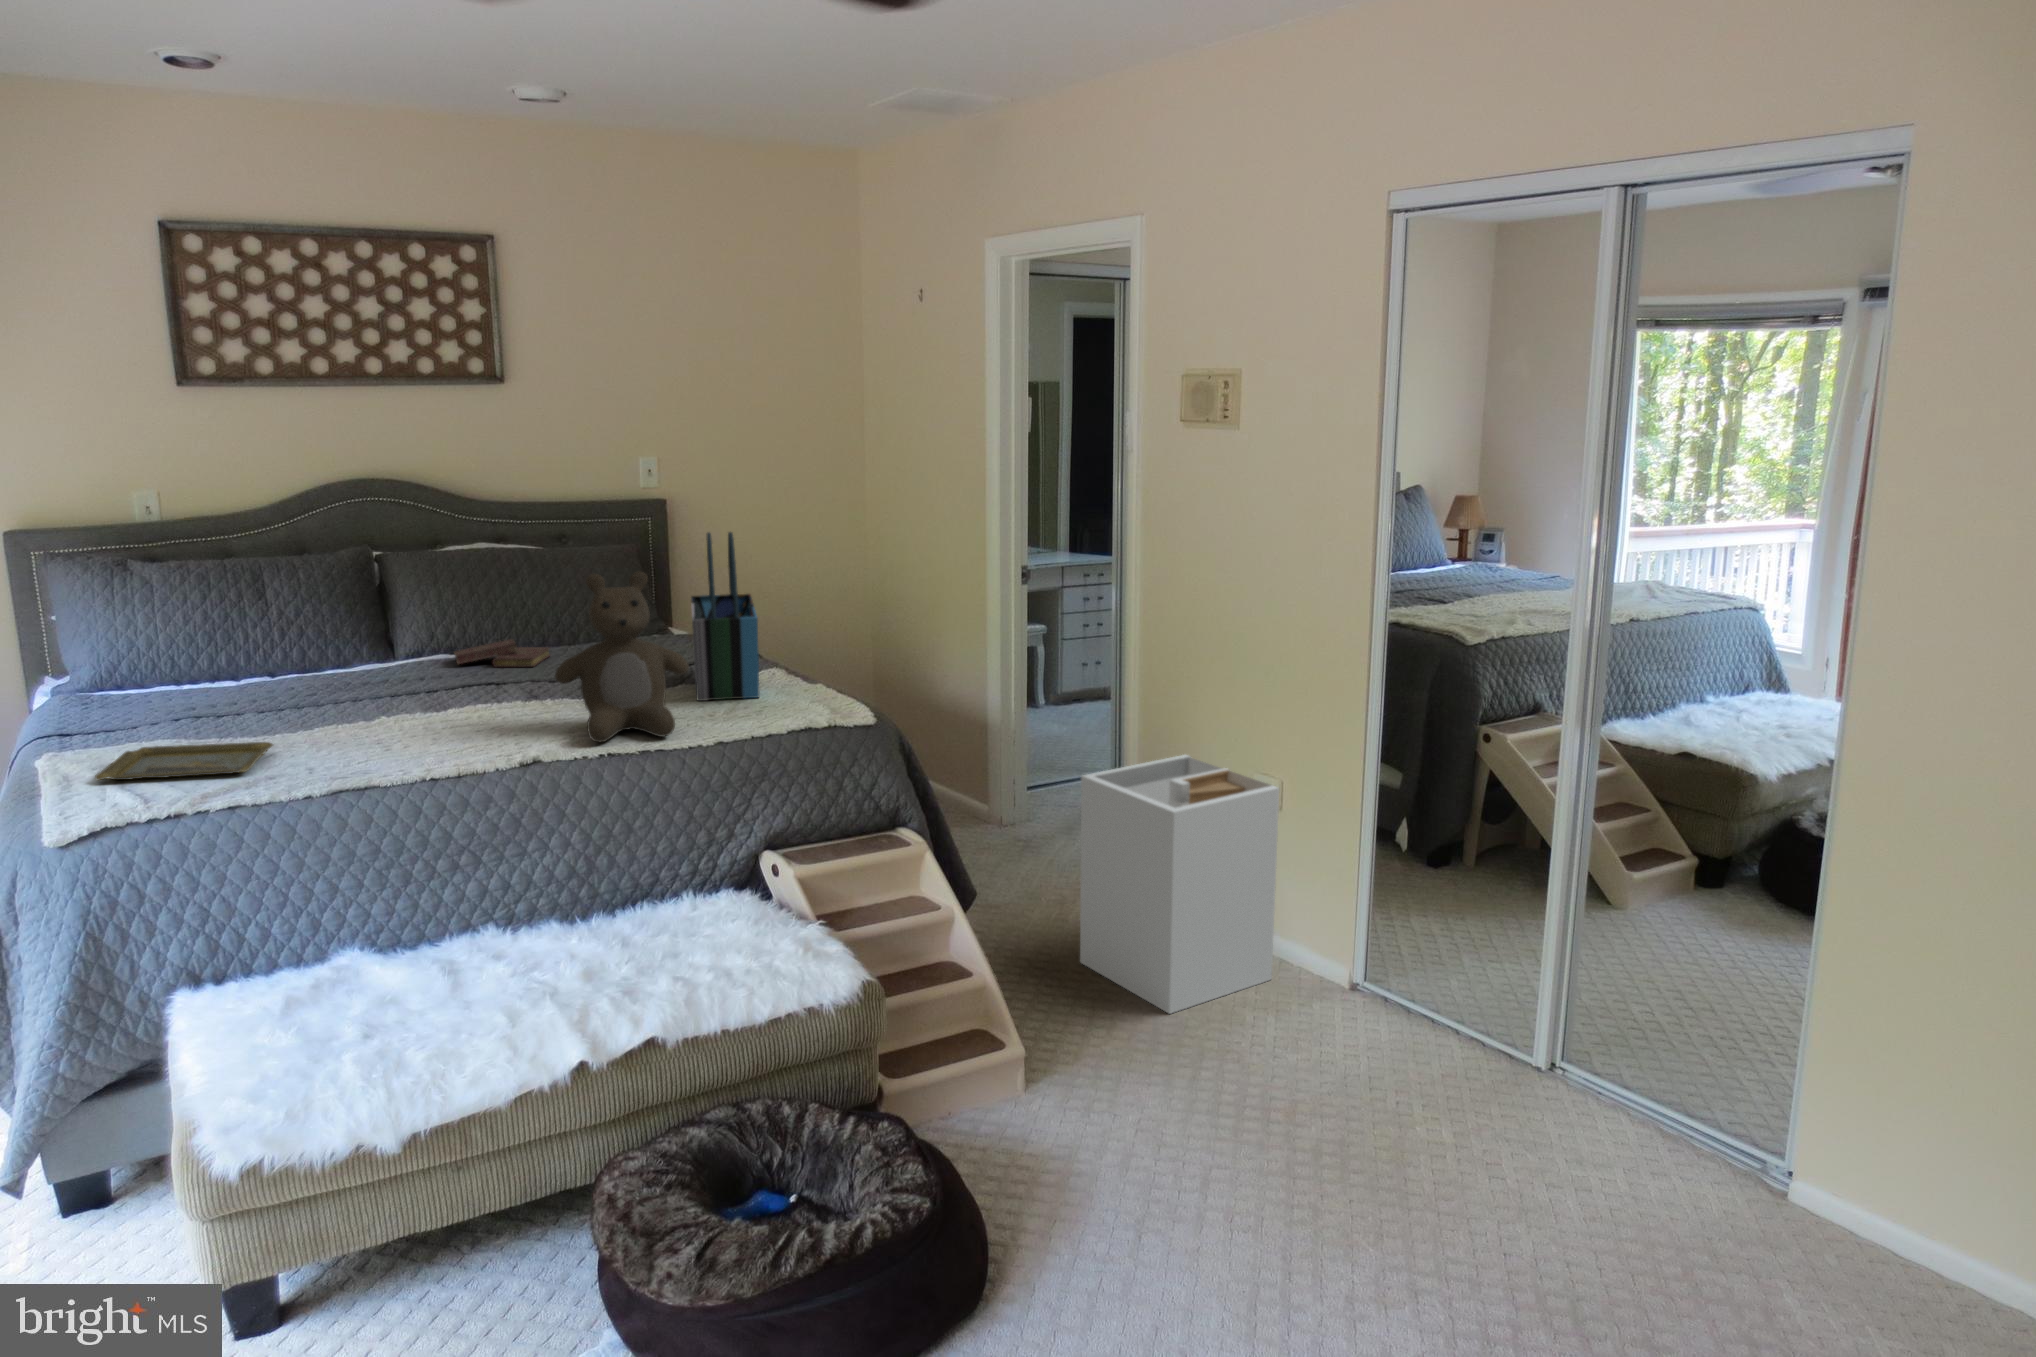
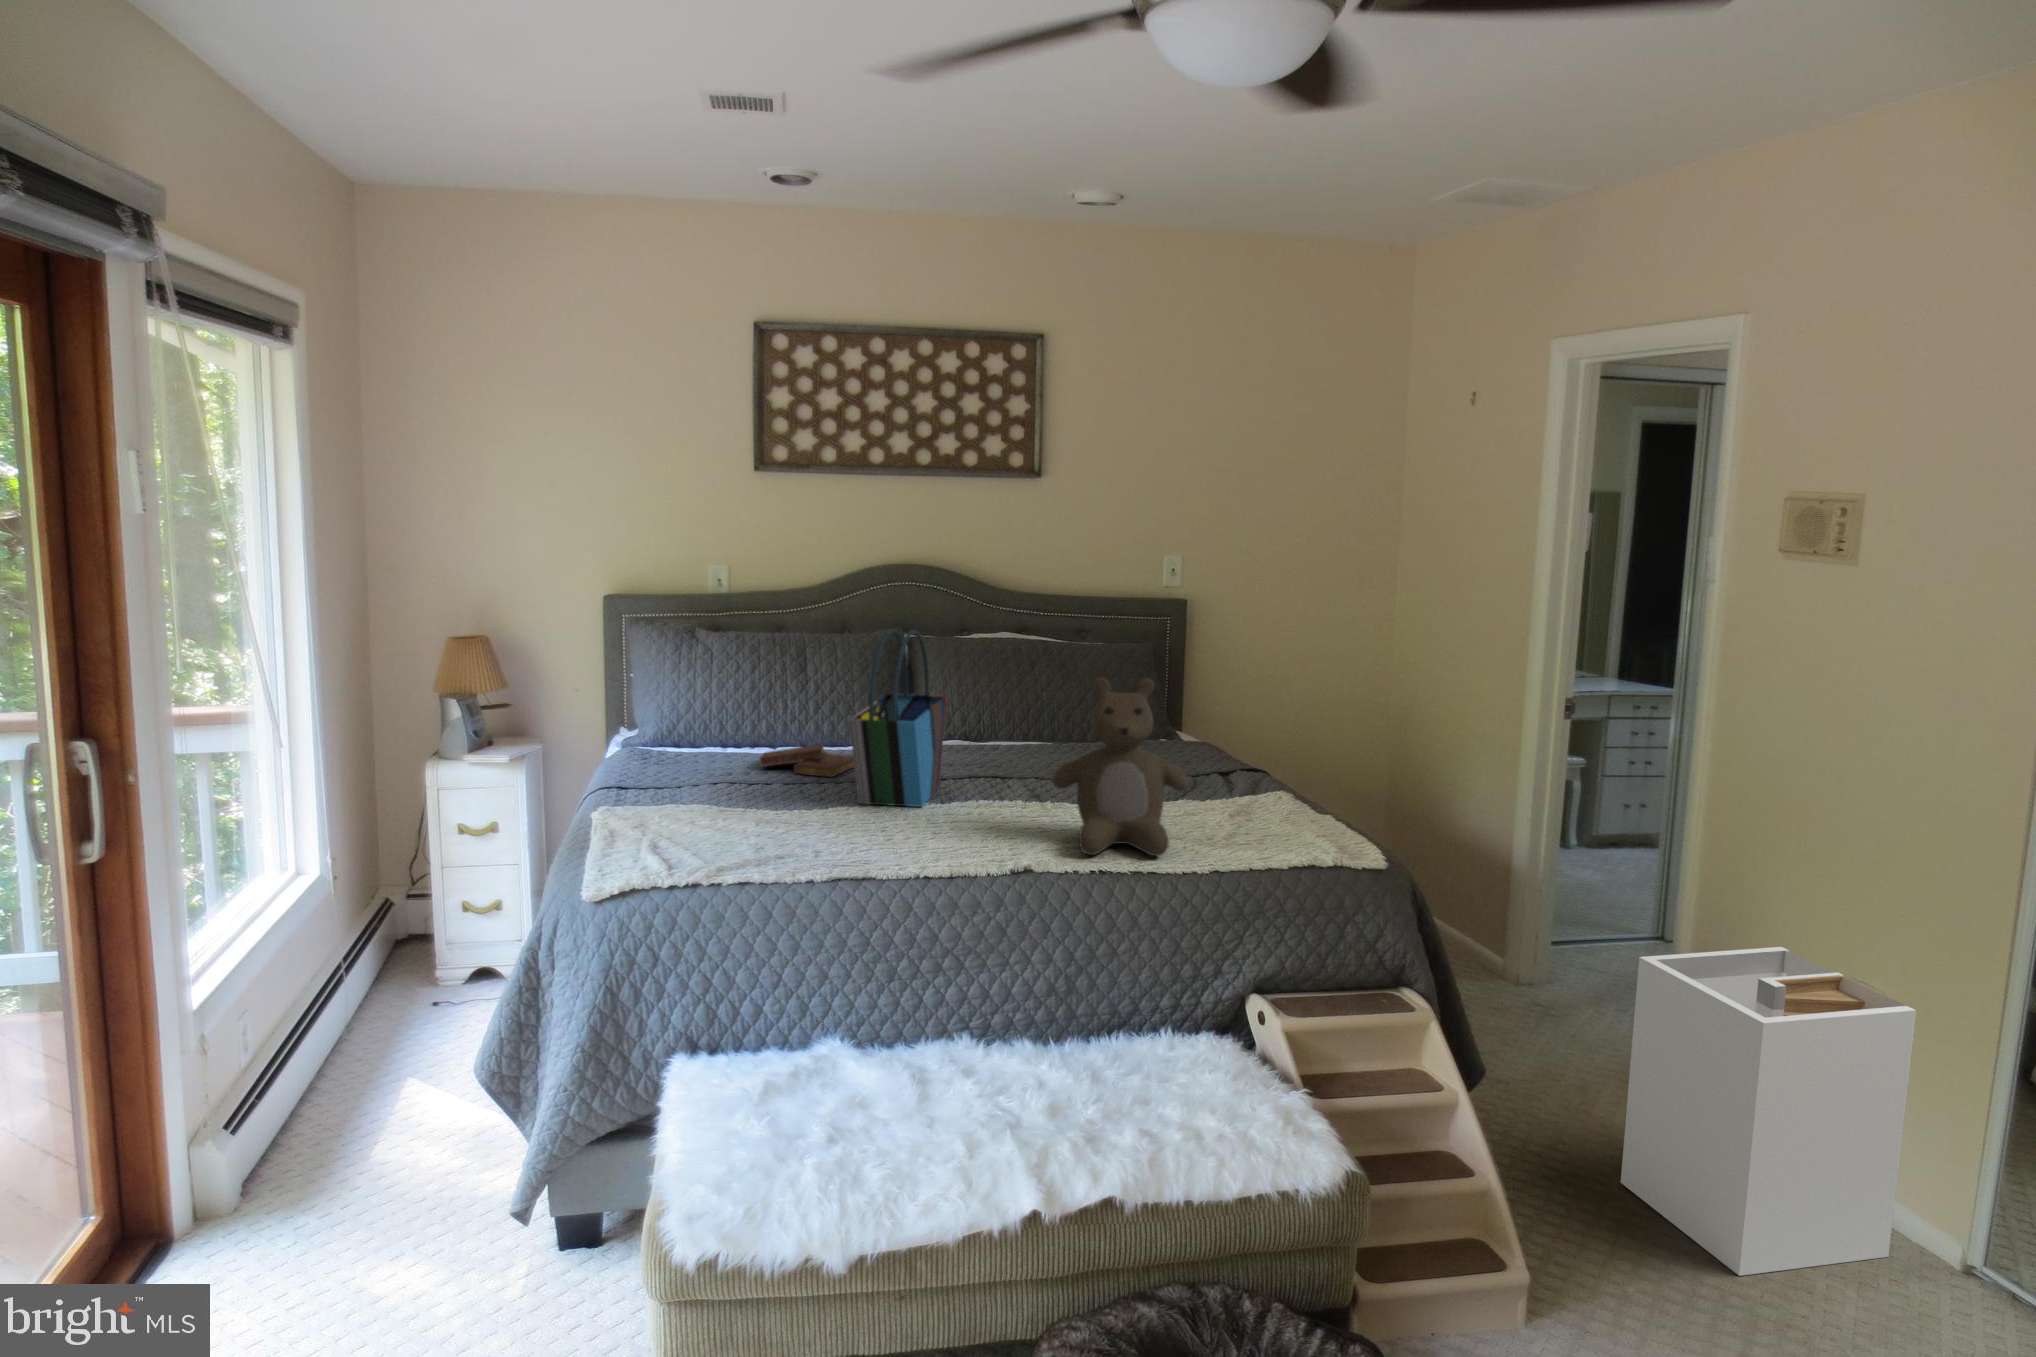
tote bag: present [691,532,759,701] -> present [849,629,947,807]
book: present [454,639,550,667] -> present [760,744,854,777]
tray: present [95,742,273,780] -> none [638,811,790,847]

